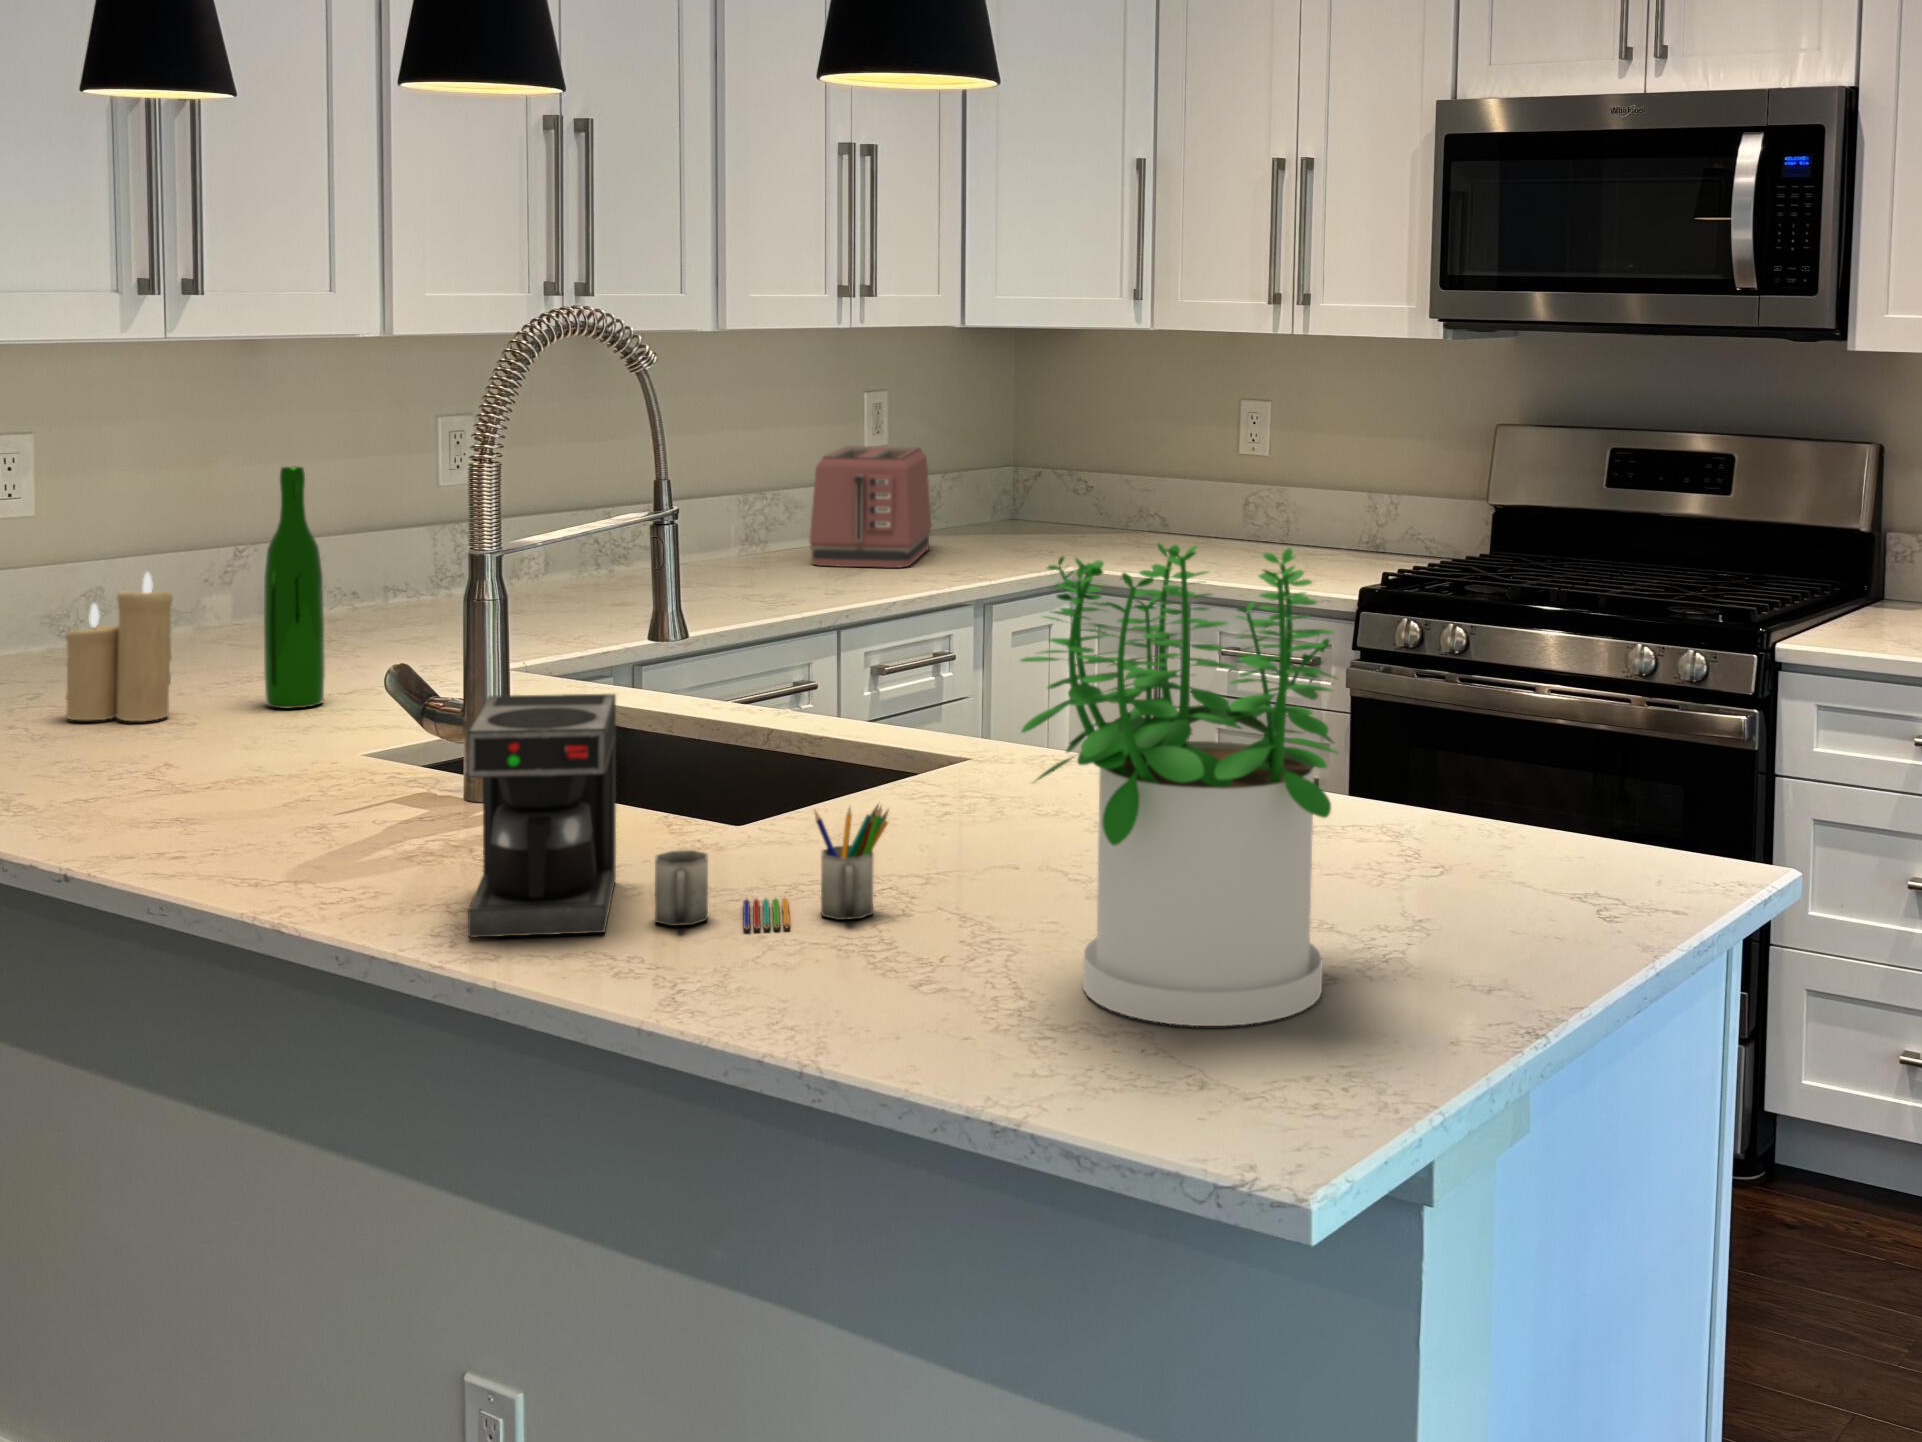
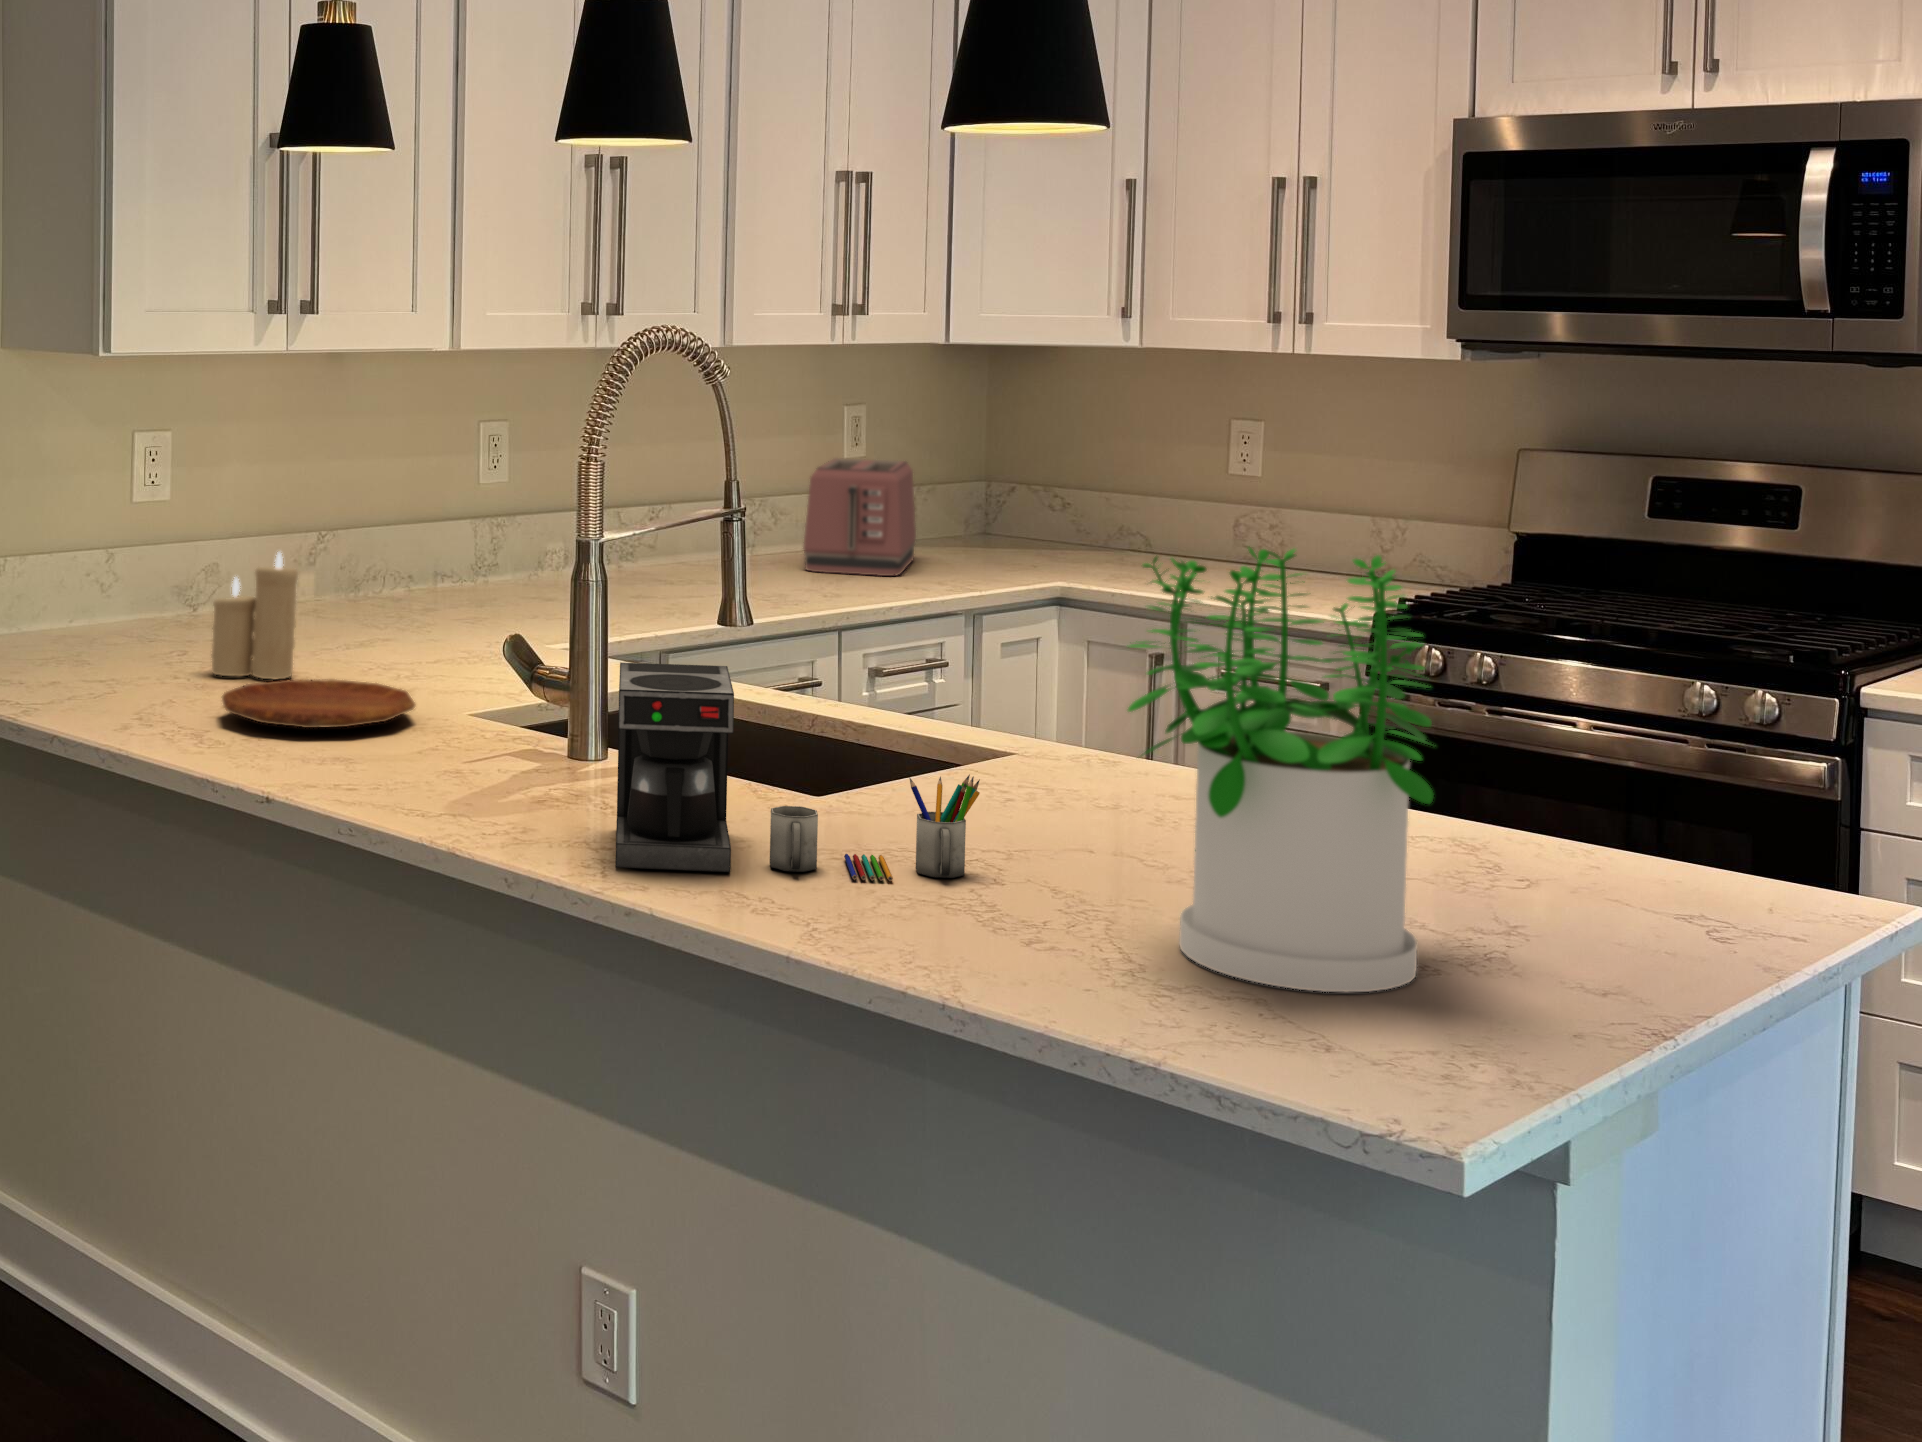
wine bottle: present [264,466,325,708] -> none [368,464,417,675]
tray: none [49,720,297,779] -> present [222,679,415,728]

